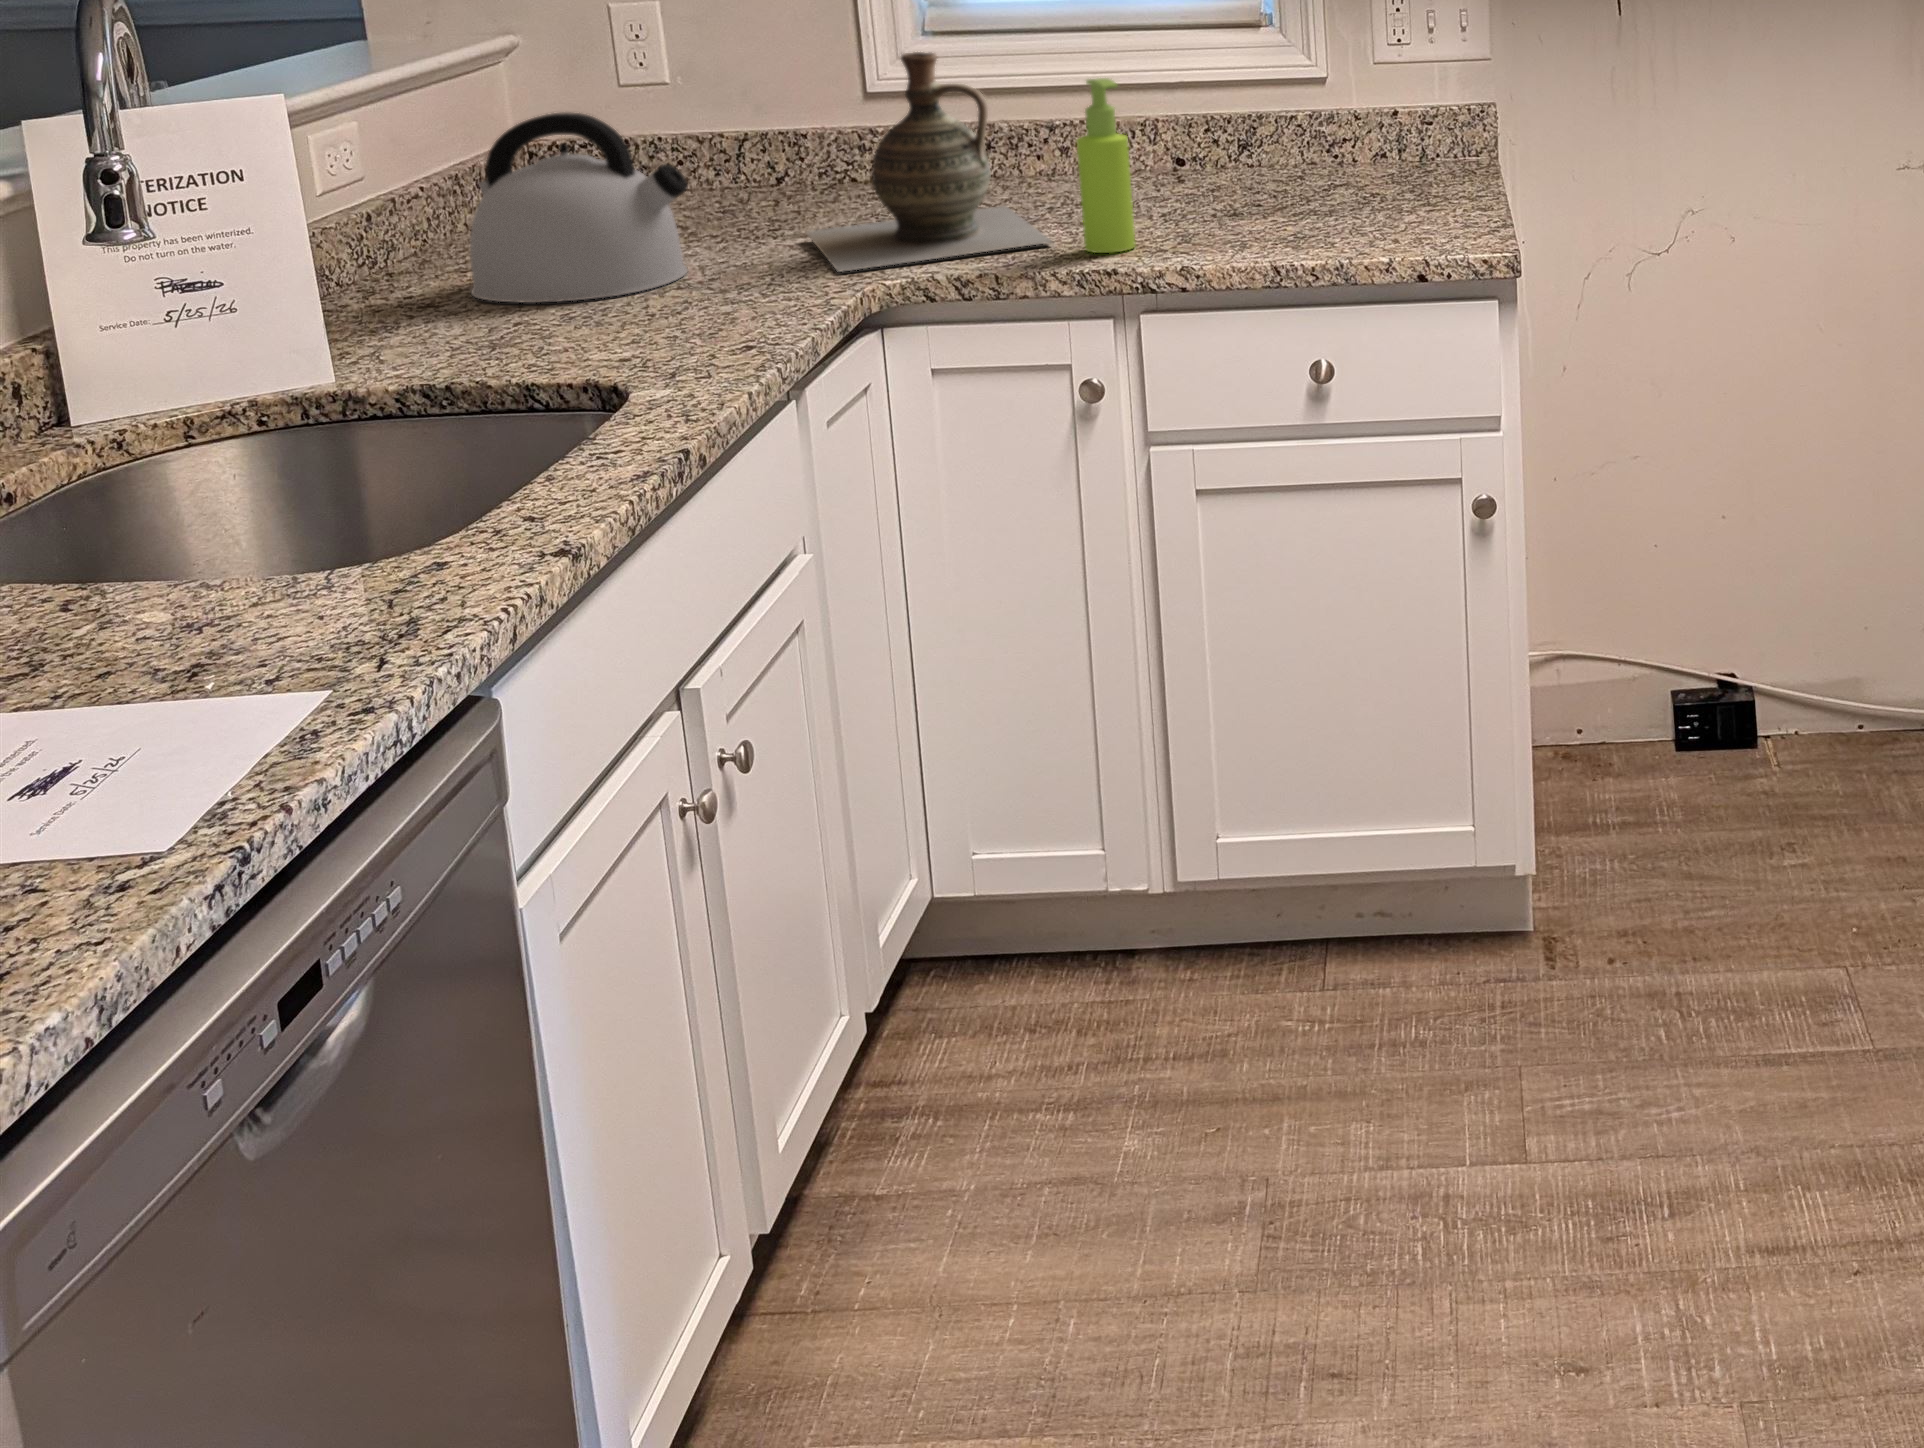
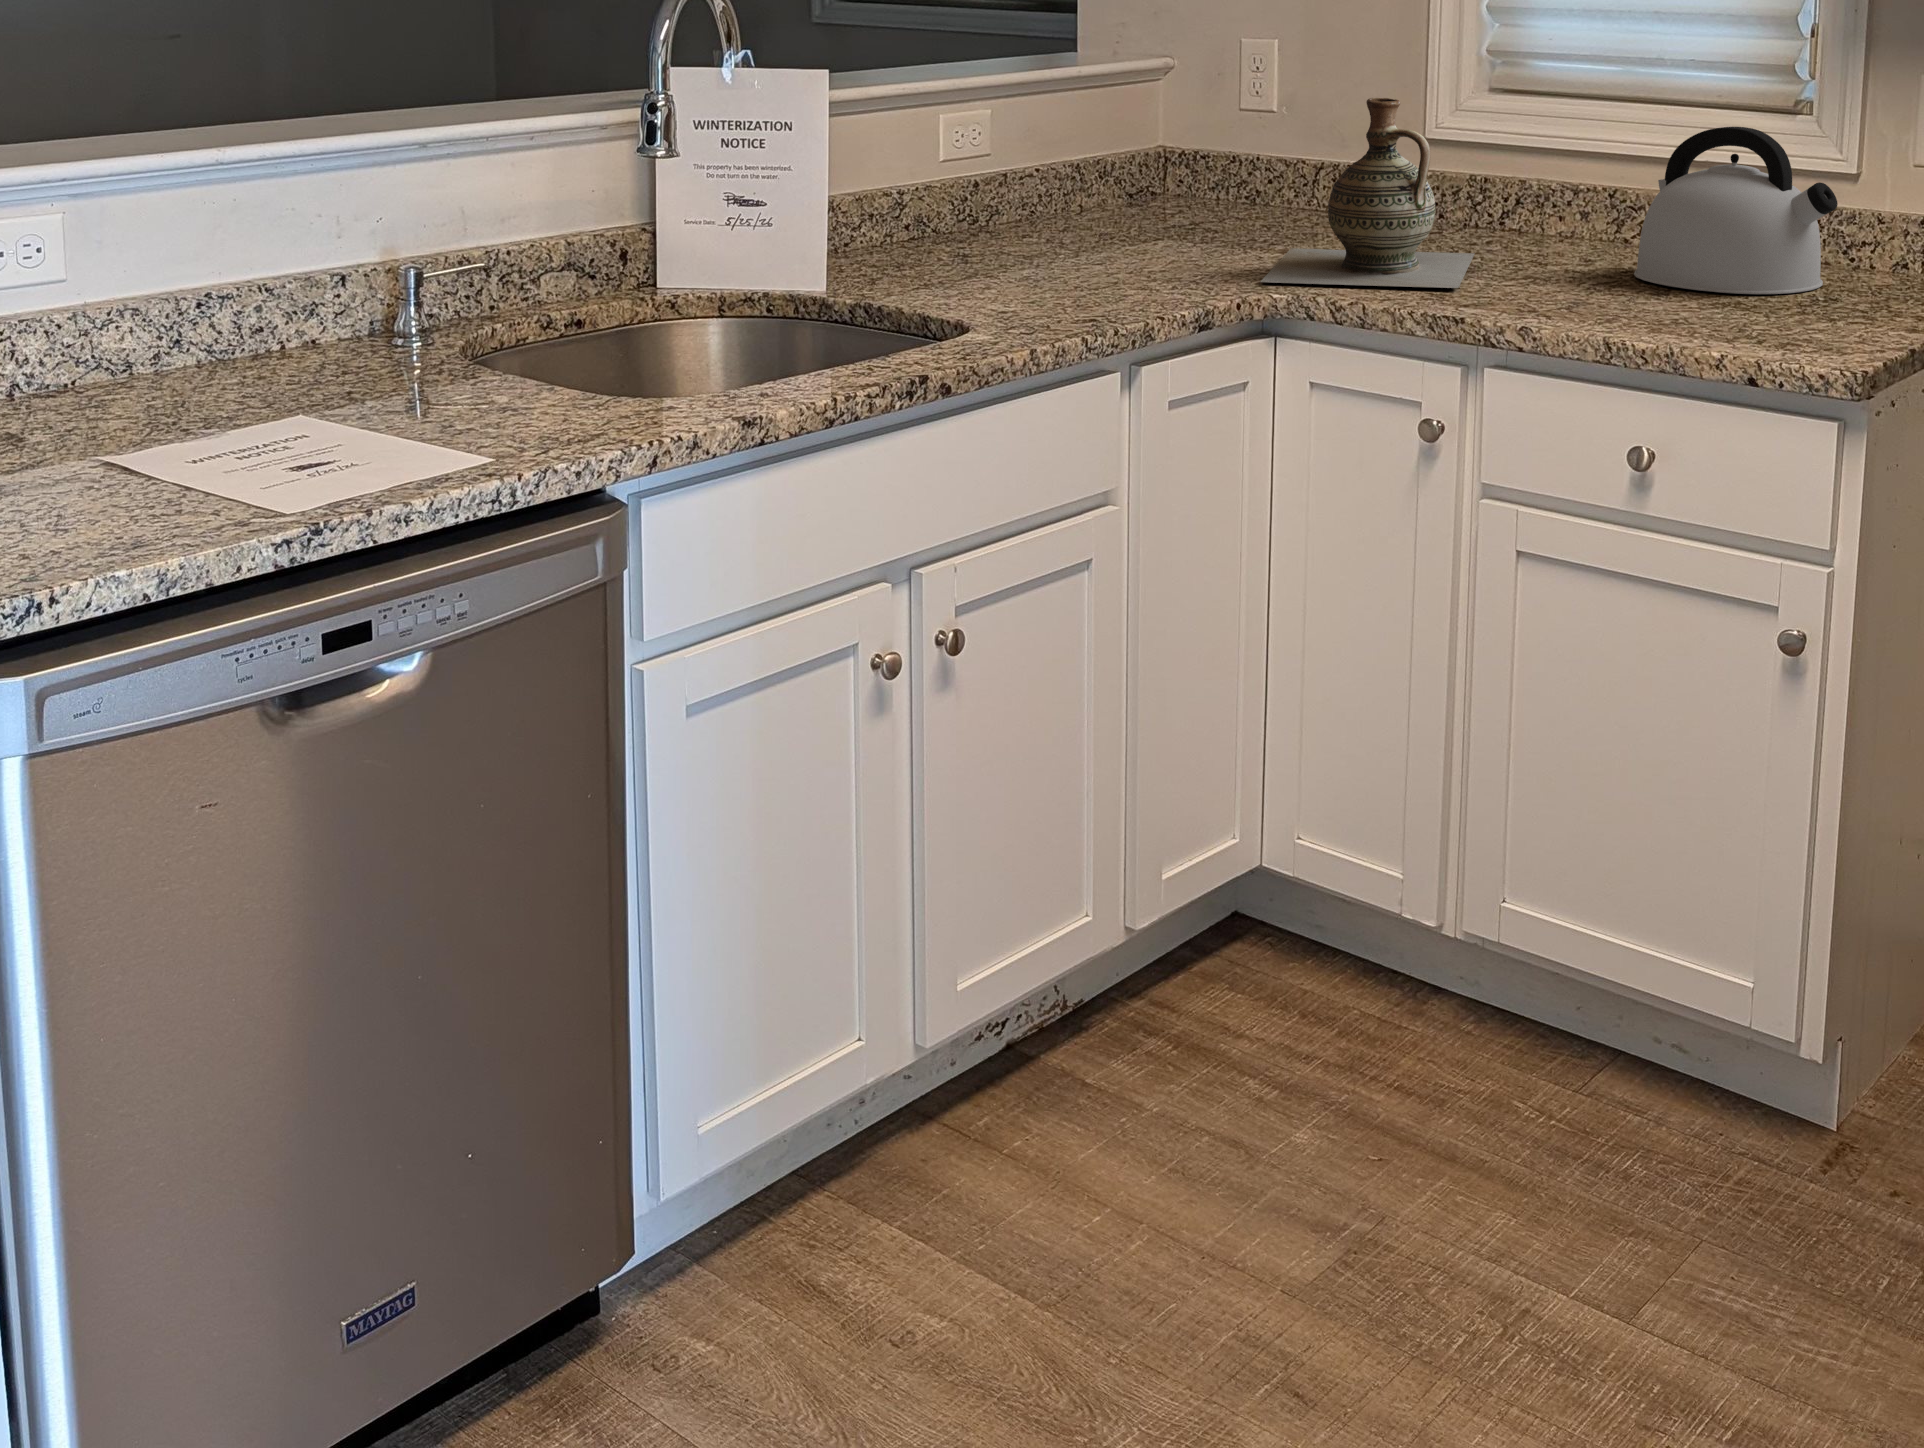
soap dispenser: present [1077,78,1136,253] -> none [1471,137,1525,305]
kettle: present [470,113,688,303] -> present [1634,127,1838,294]

